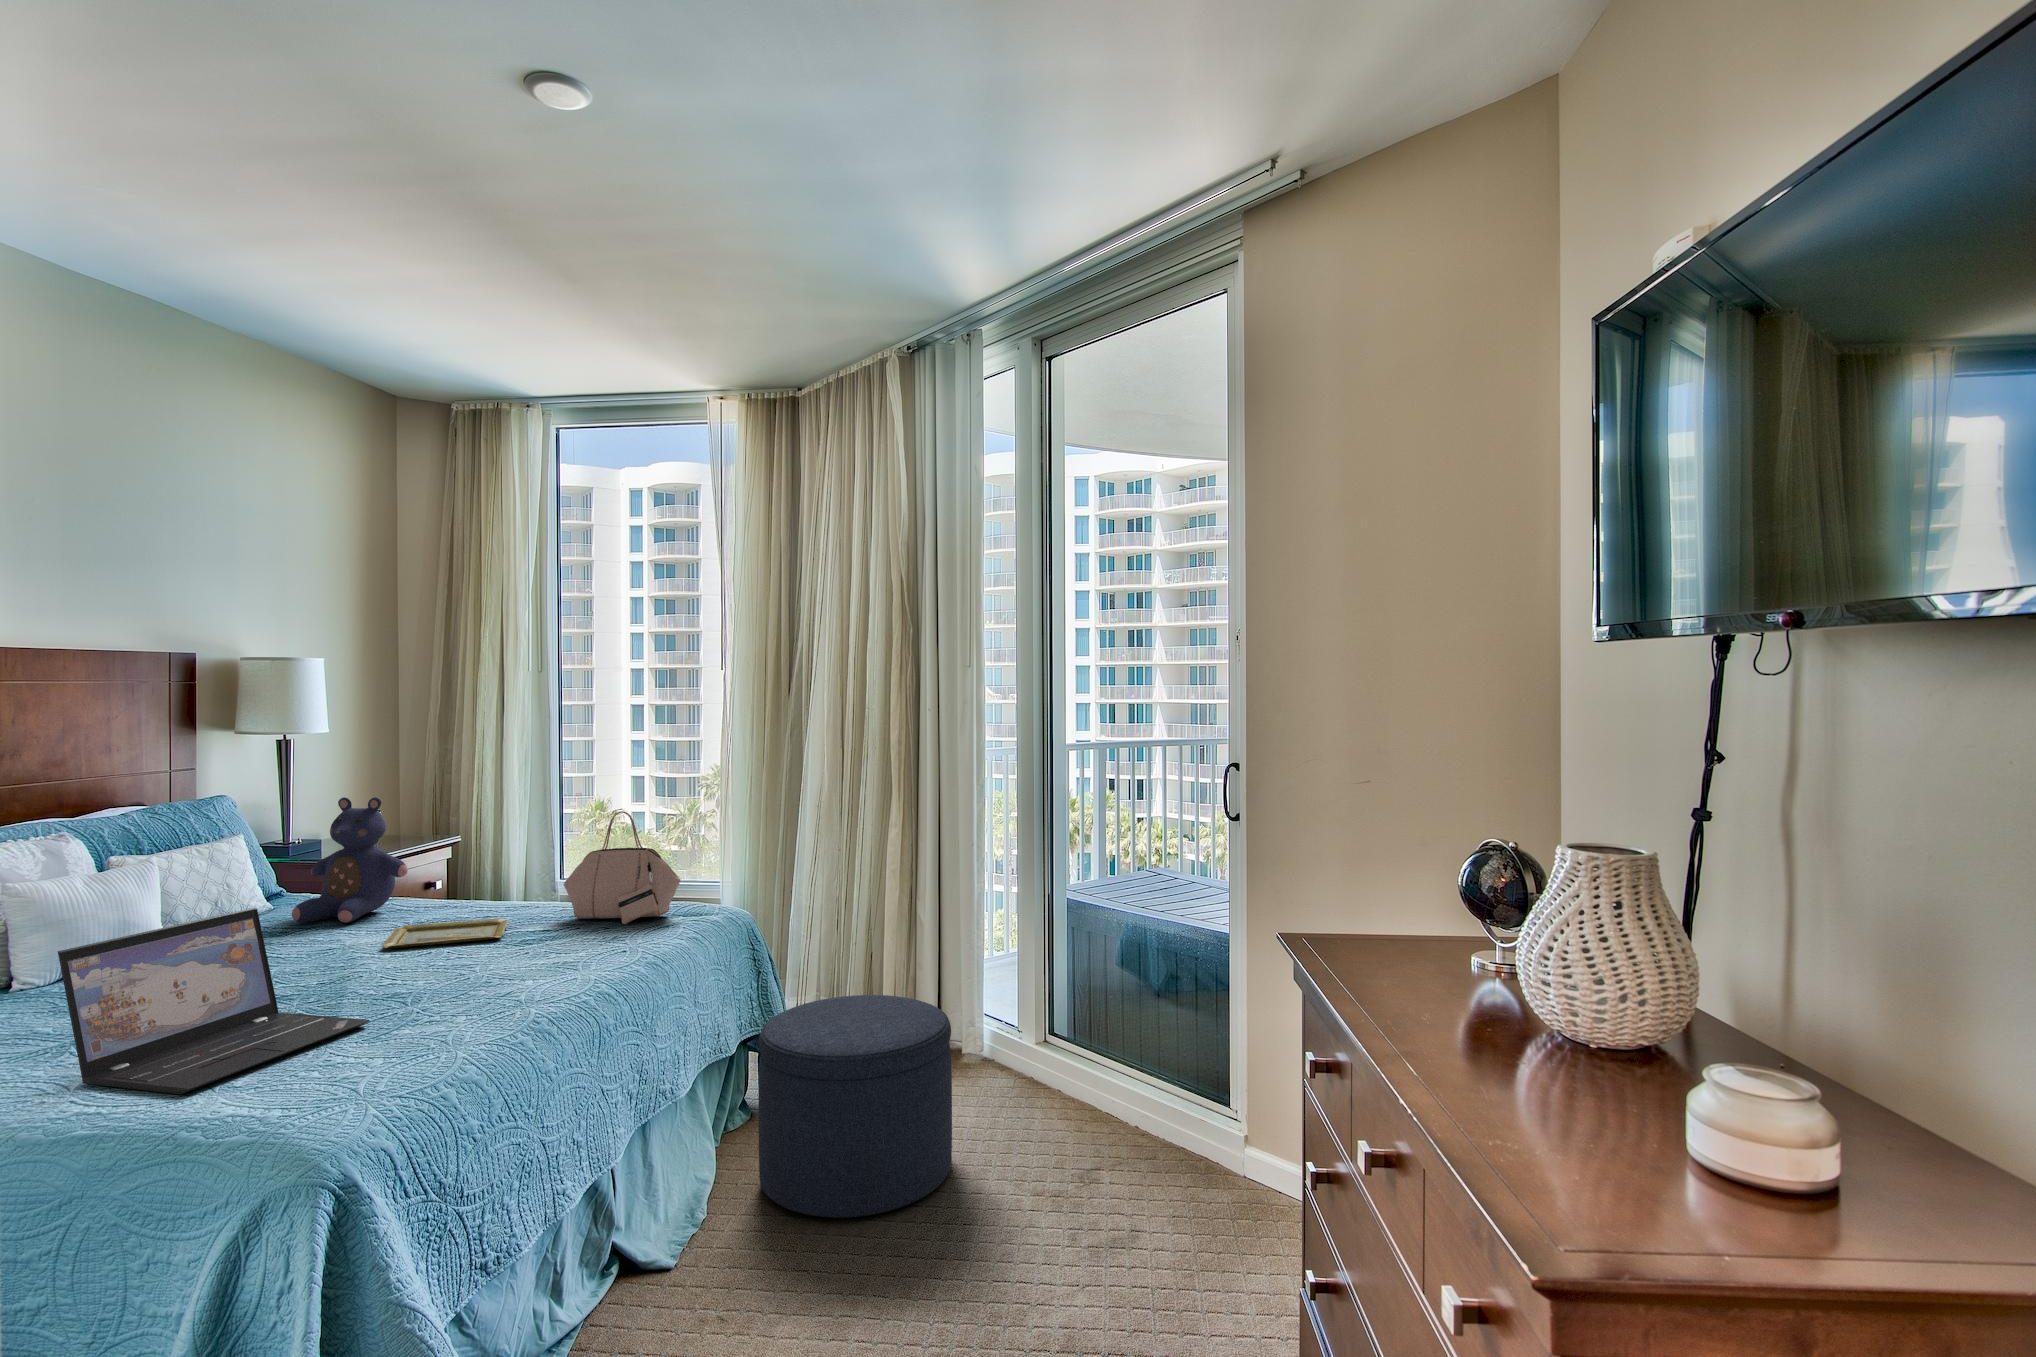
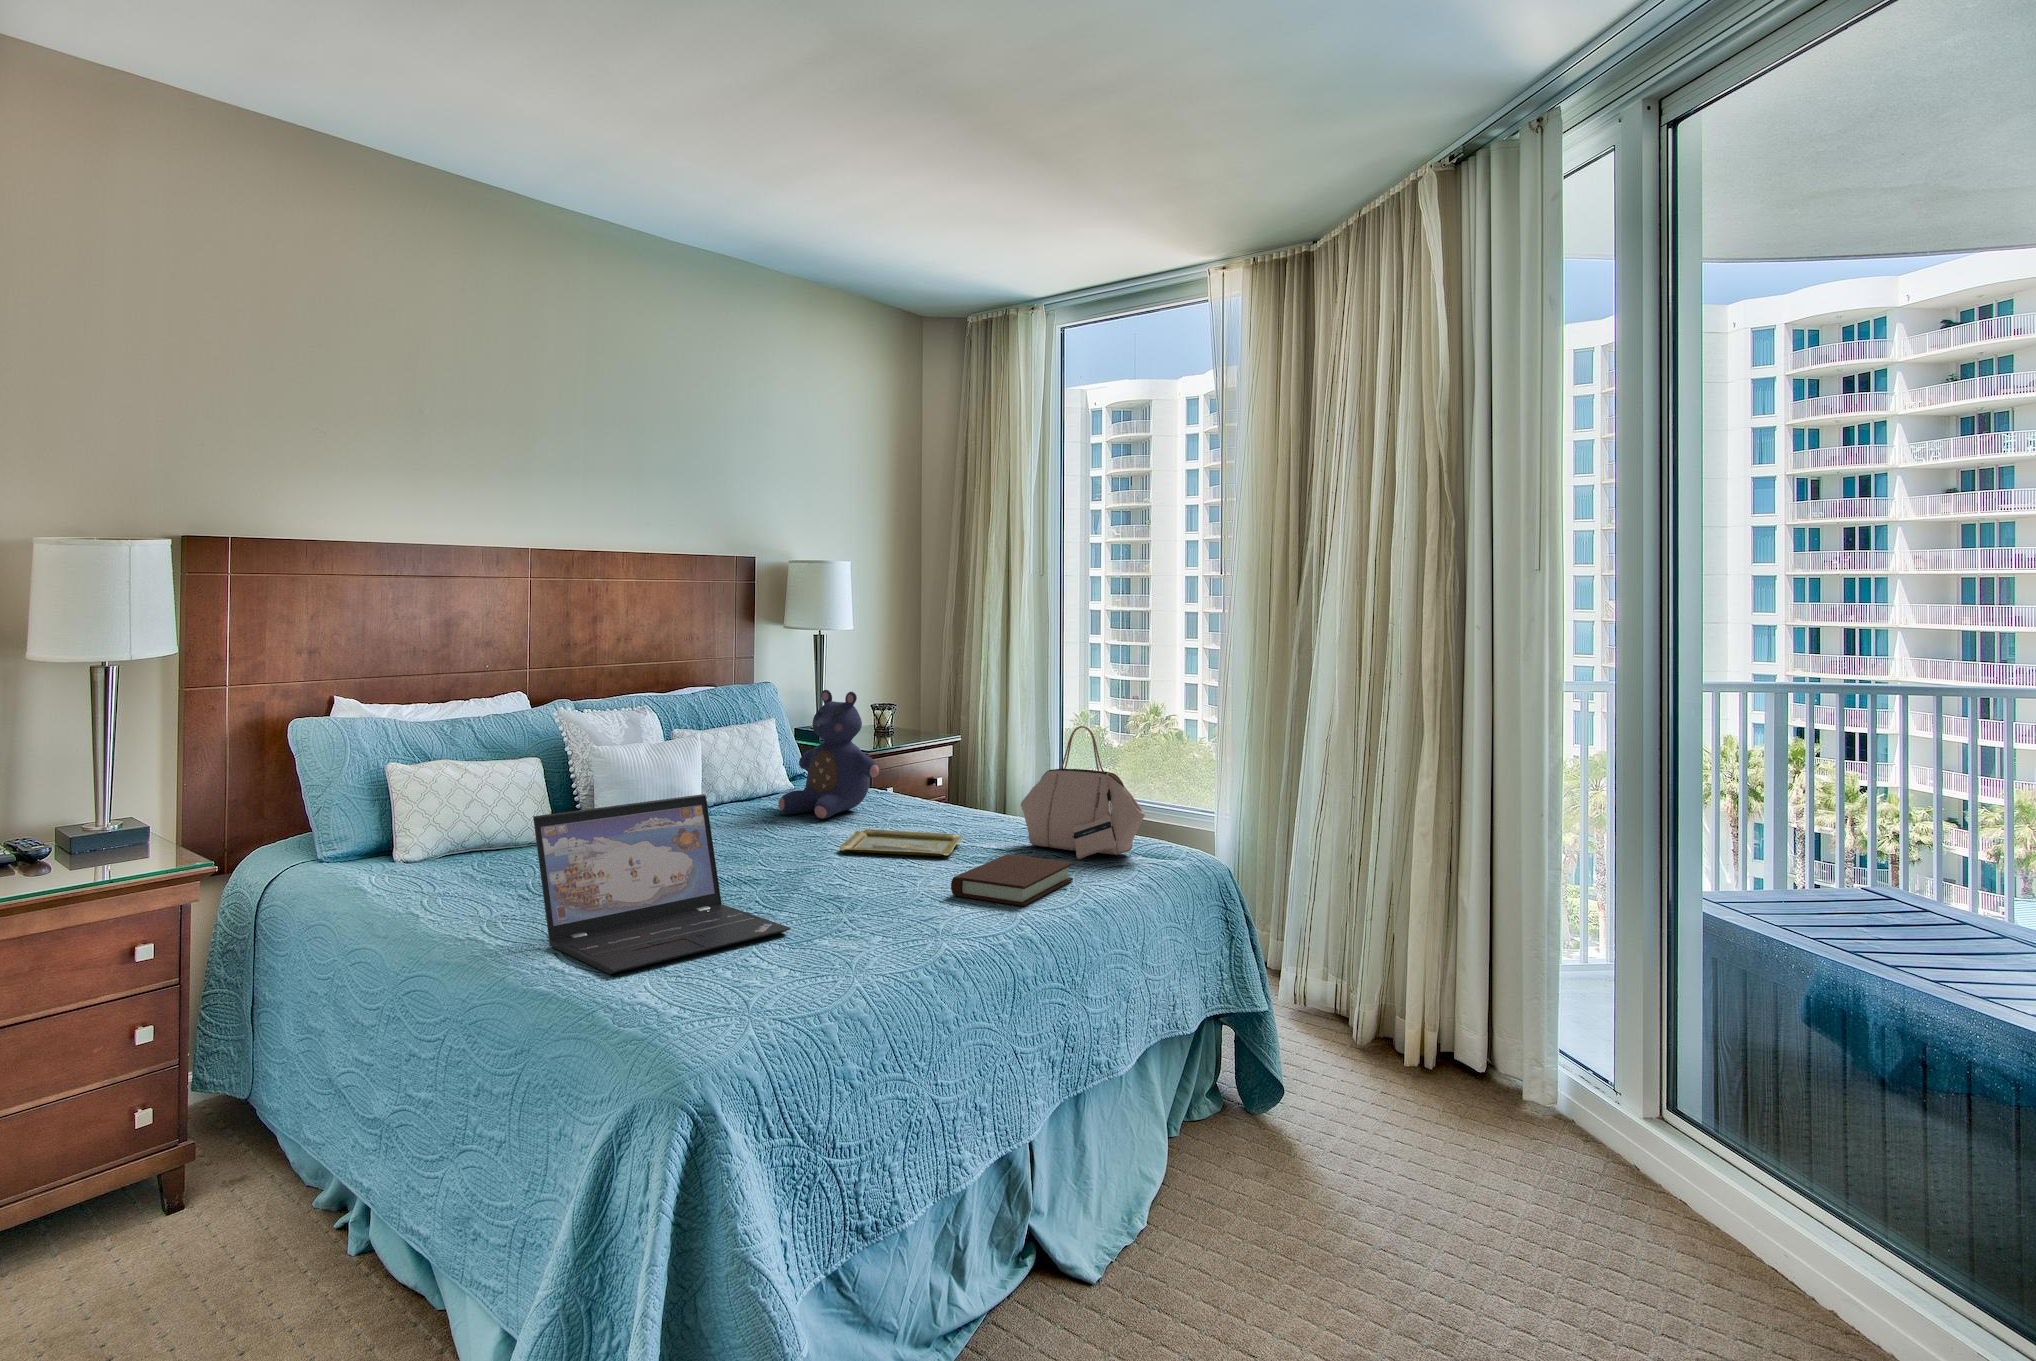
book: none [518,926,627,969] -> present [951,854,1073,906]
ottoman: present [758,995,952,1218] -> none [1215,990,1484,1290]

